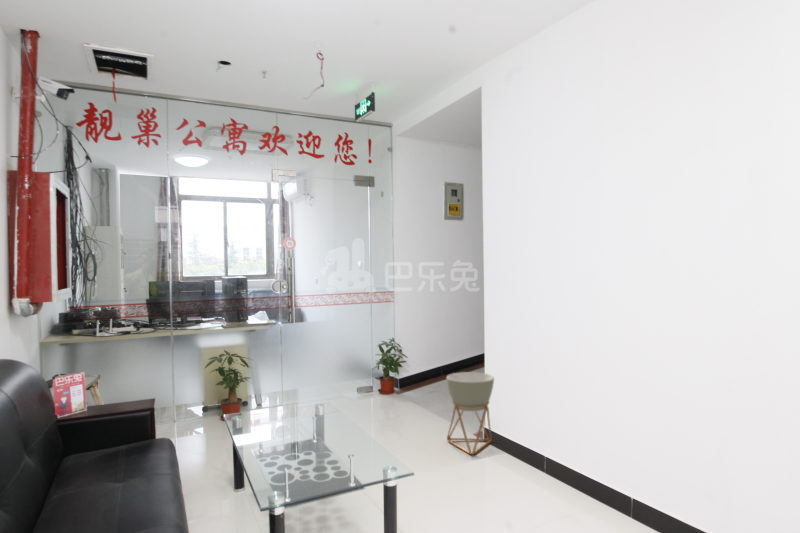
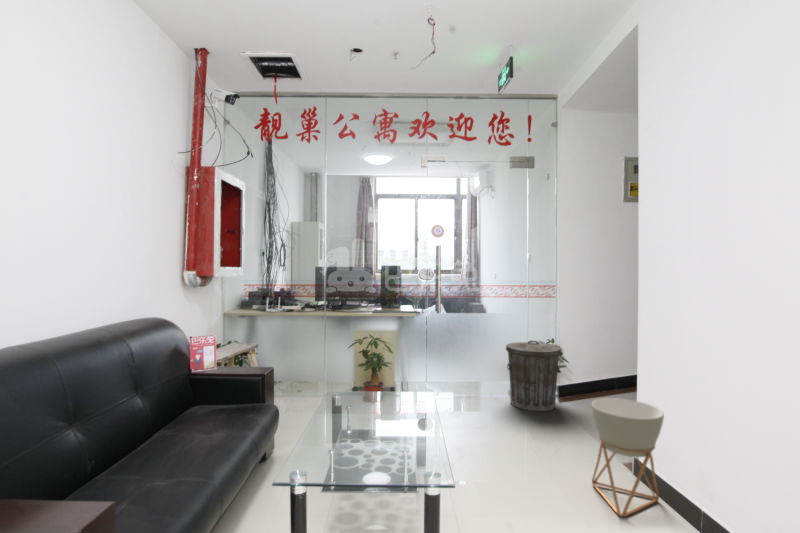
trash can: none [357,340,404,402] -> present [506,341,561,411]

